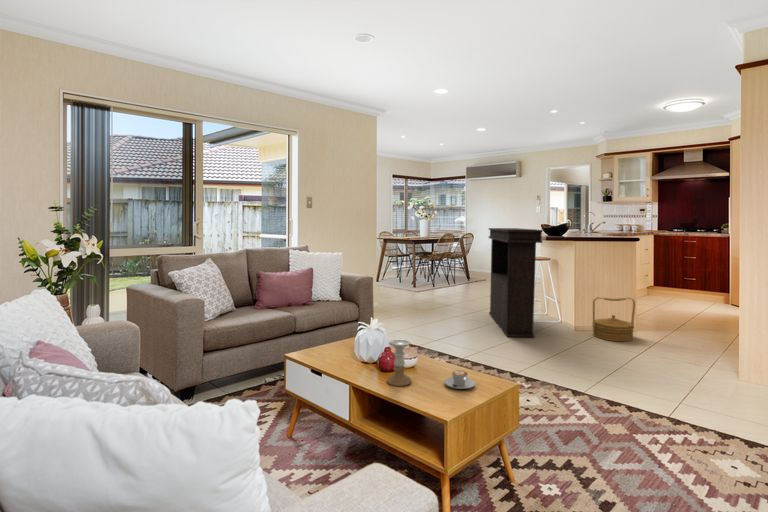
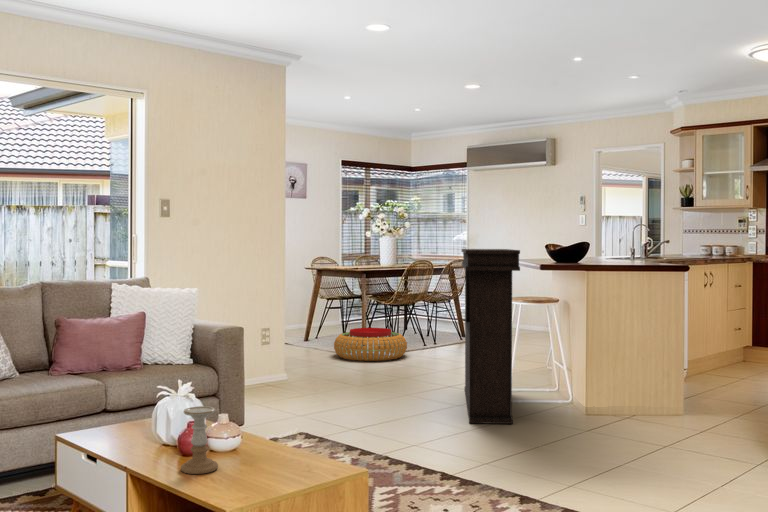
pouf: none [397,274,441,295] -> present [334,328,407,361]
woven basket: present [592,297,635,341] -> none [608,359,676,430]
coffee cup: present [444,370,475,389] -> none [263,452,308,477]

